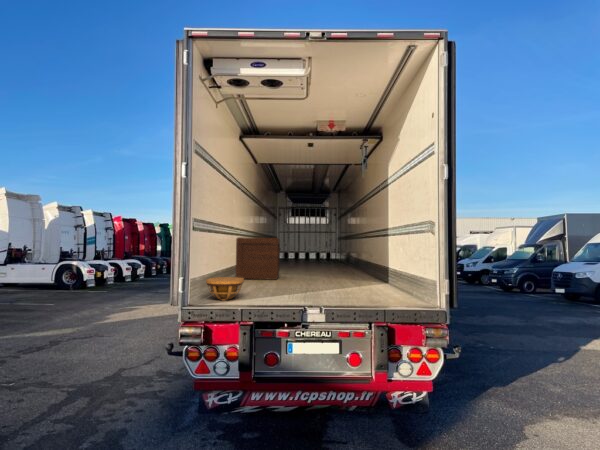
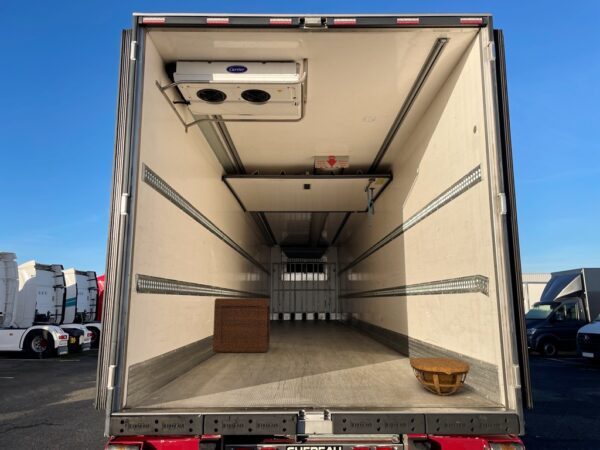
basket: present [206,277,244,300] -> present [410,357,469,395]

